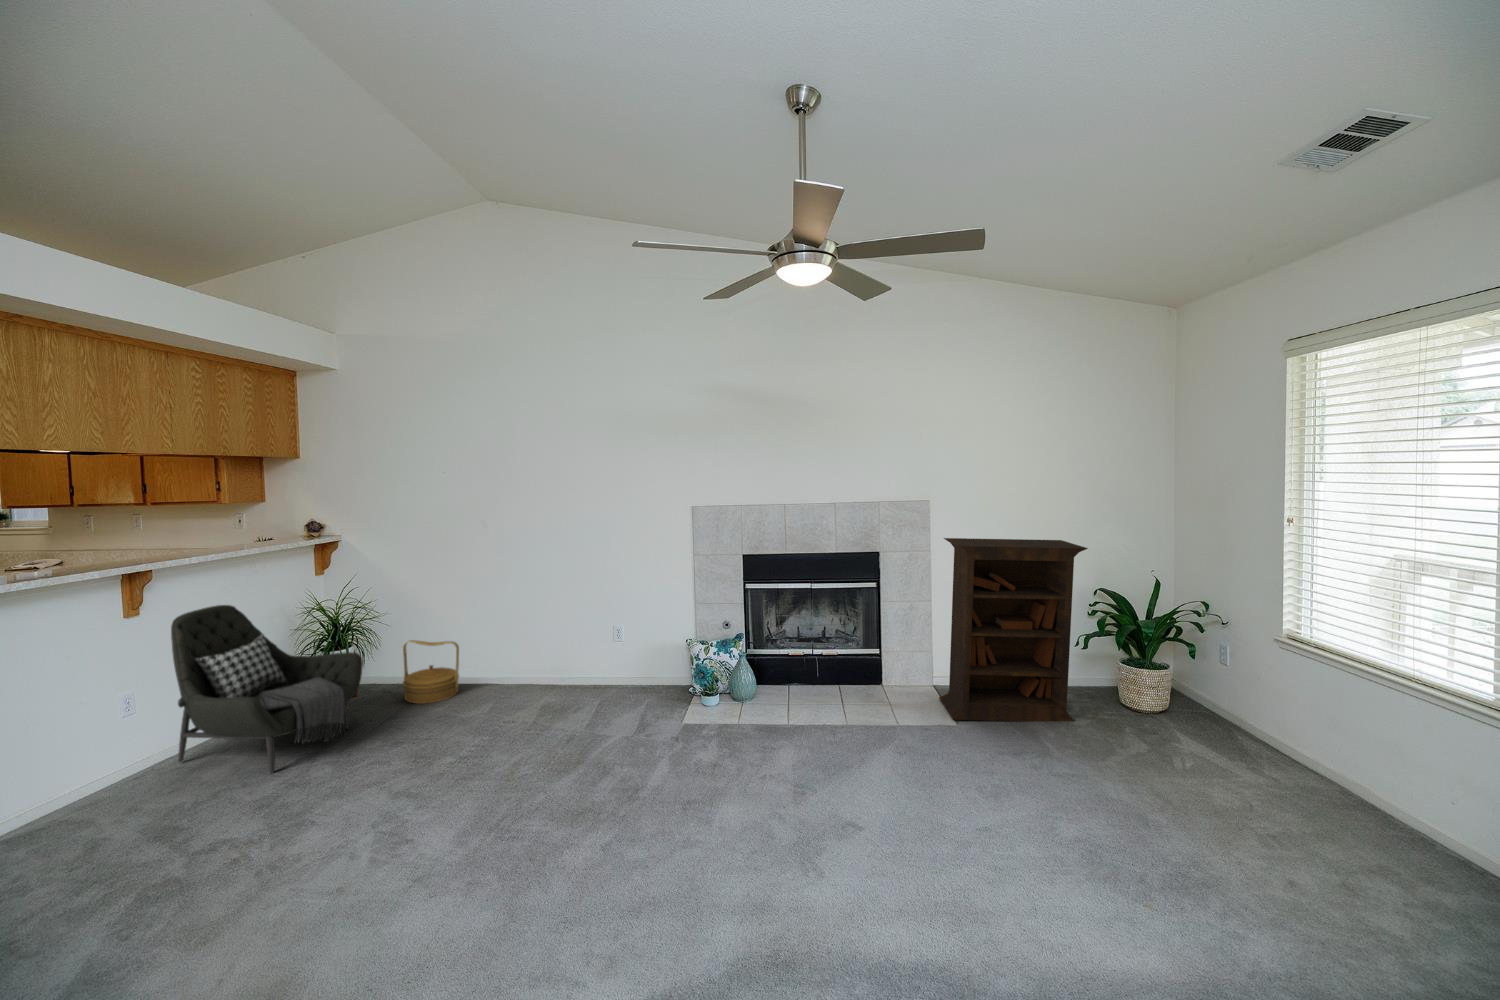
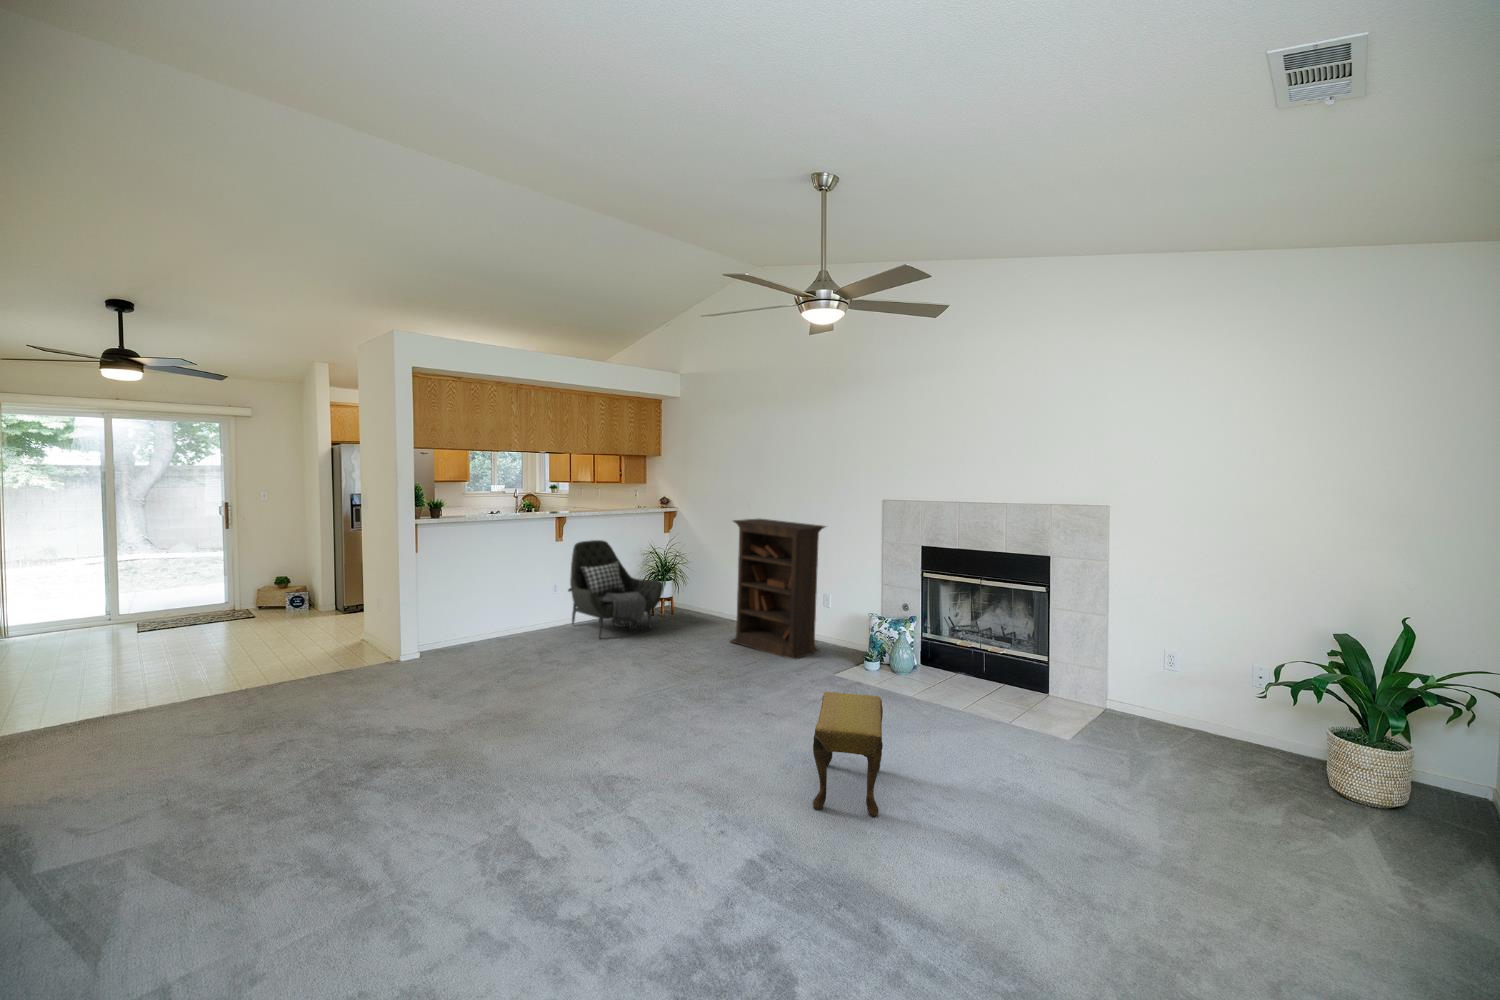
bookcase: present [939,538,1088,722] -> present [731,519,825,659]
woven basket: present [403,640,459,704] -> none [692,582,728,627]
footstool: none [825,747,958,916] -> present [813,692,883,817]

